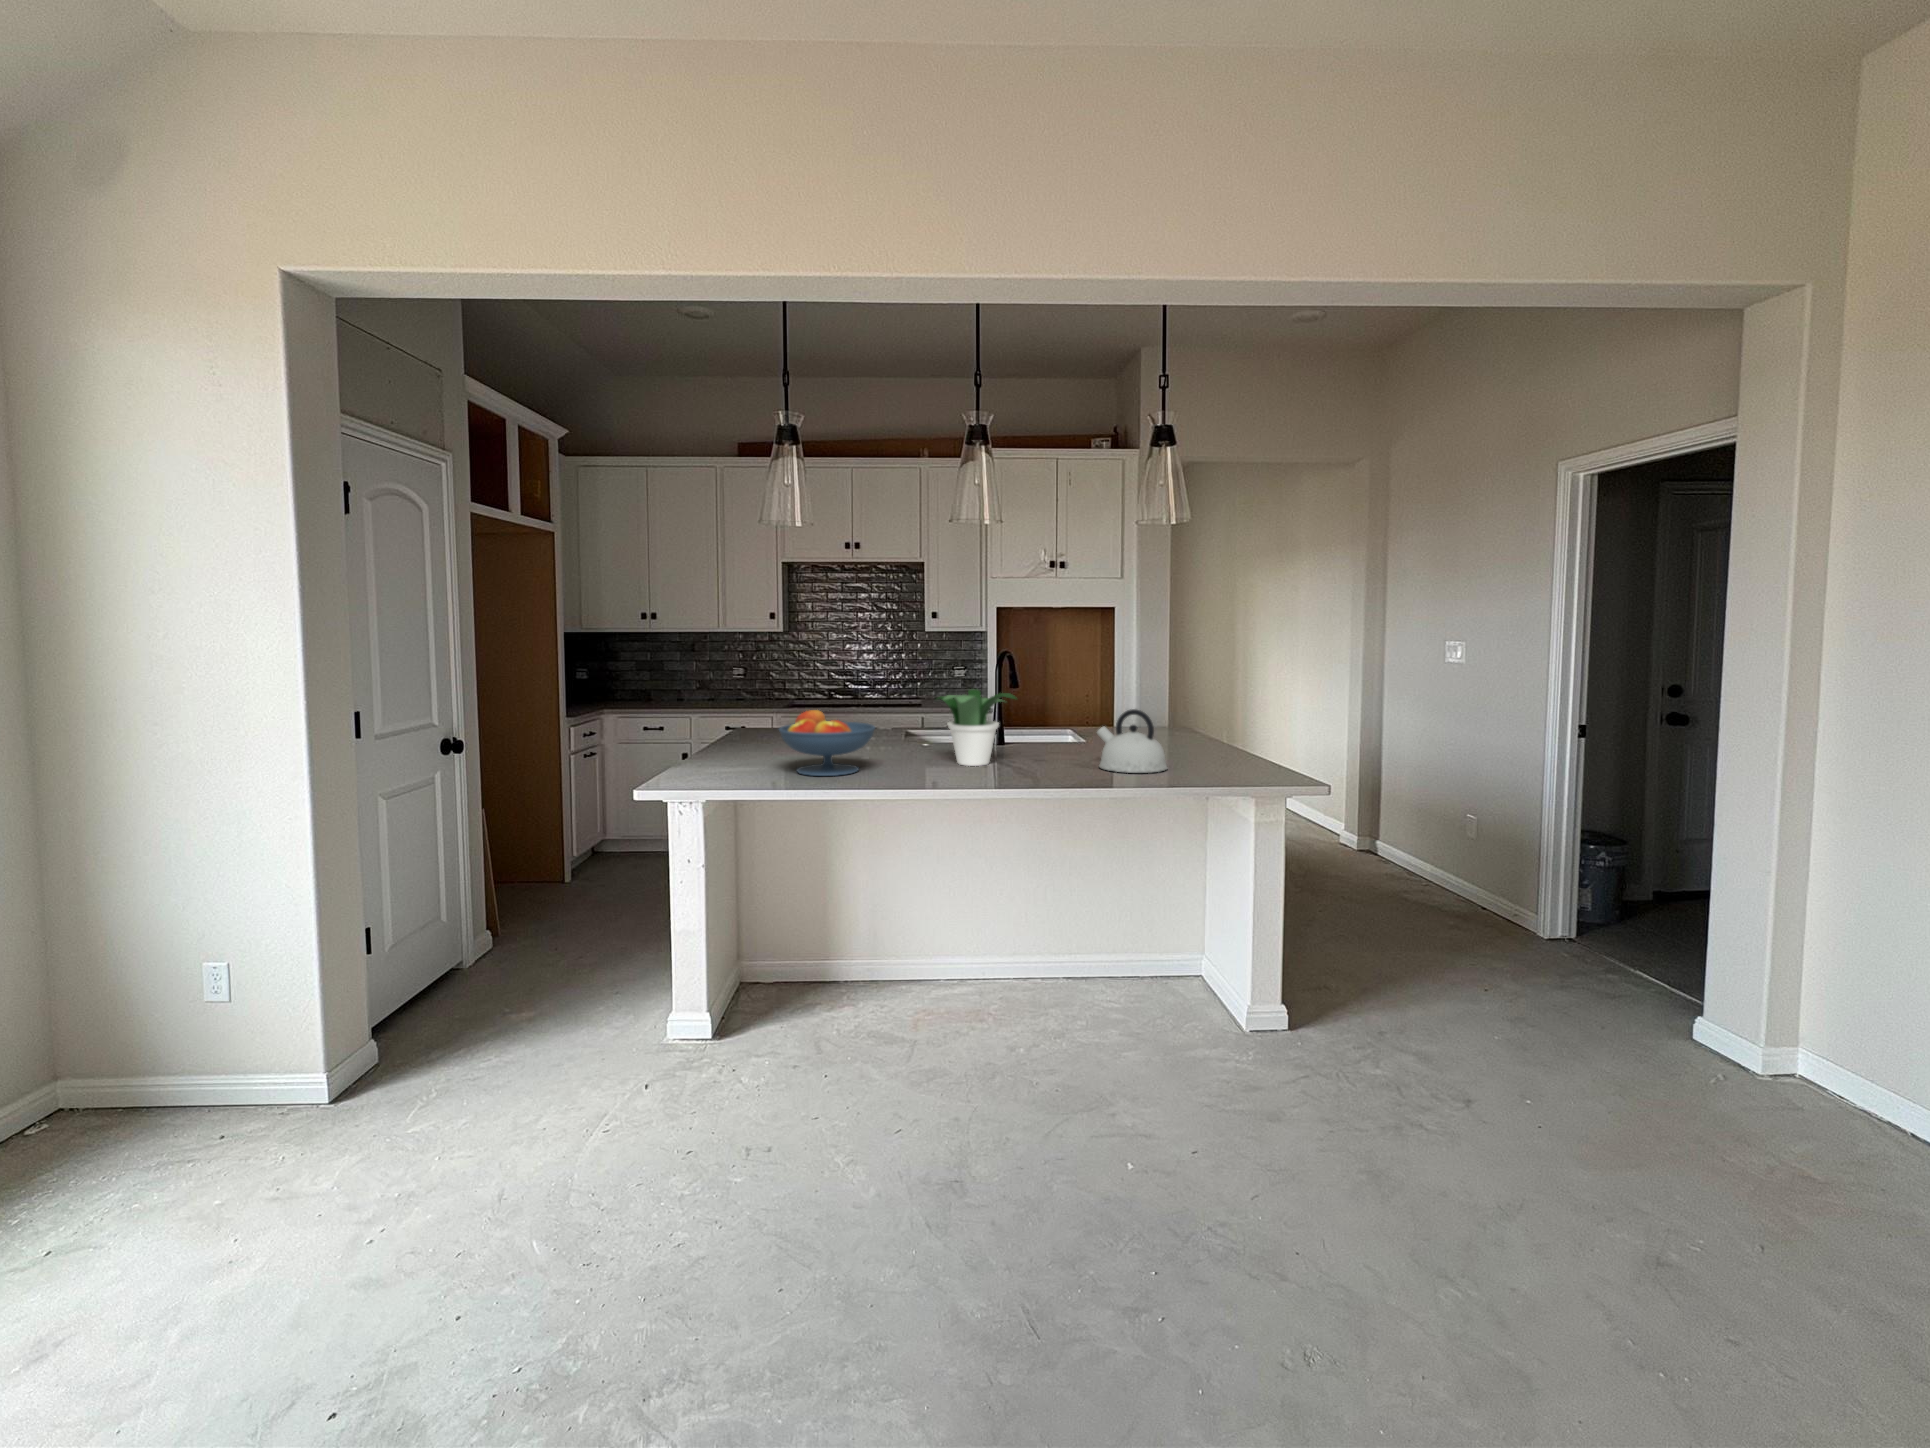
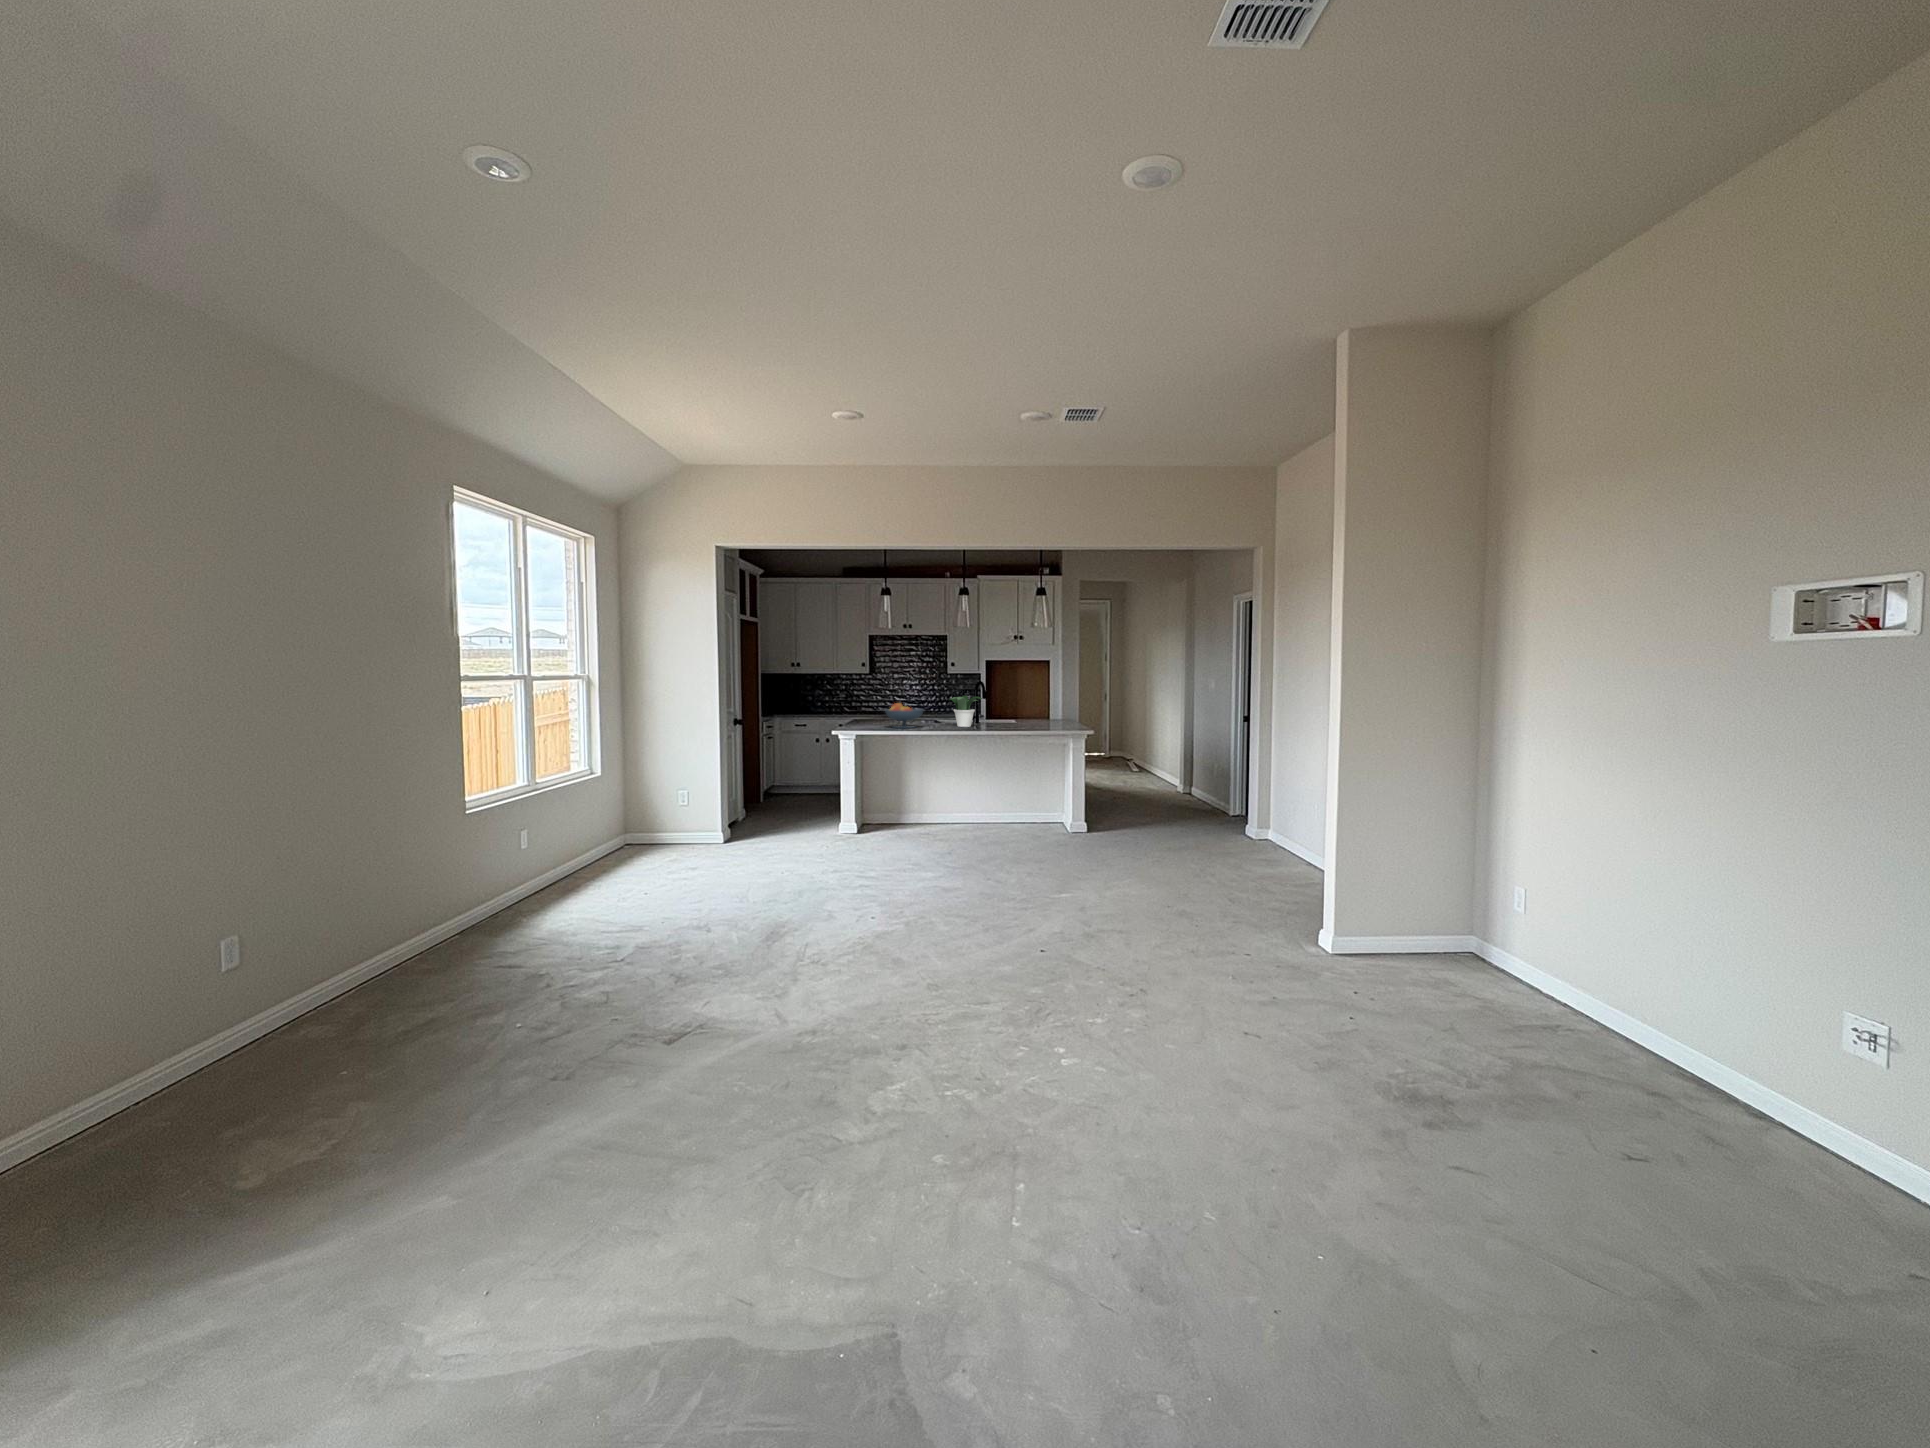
kettle: present [1097,709,1167,773] -> none [1015,703,1043,728]

